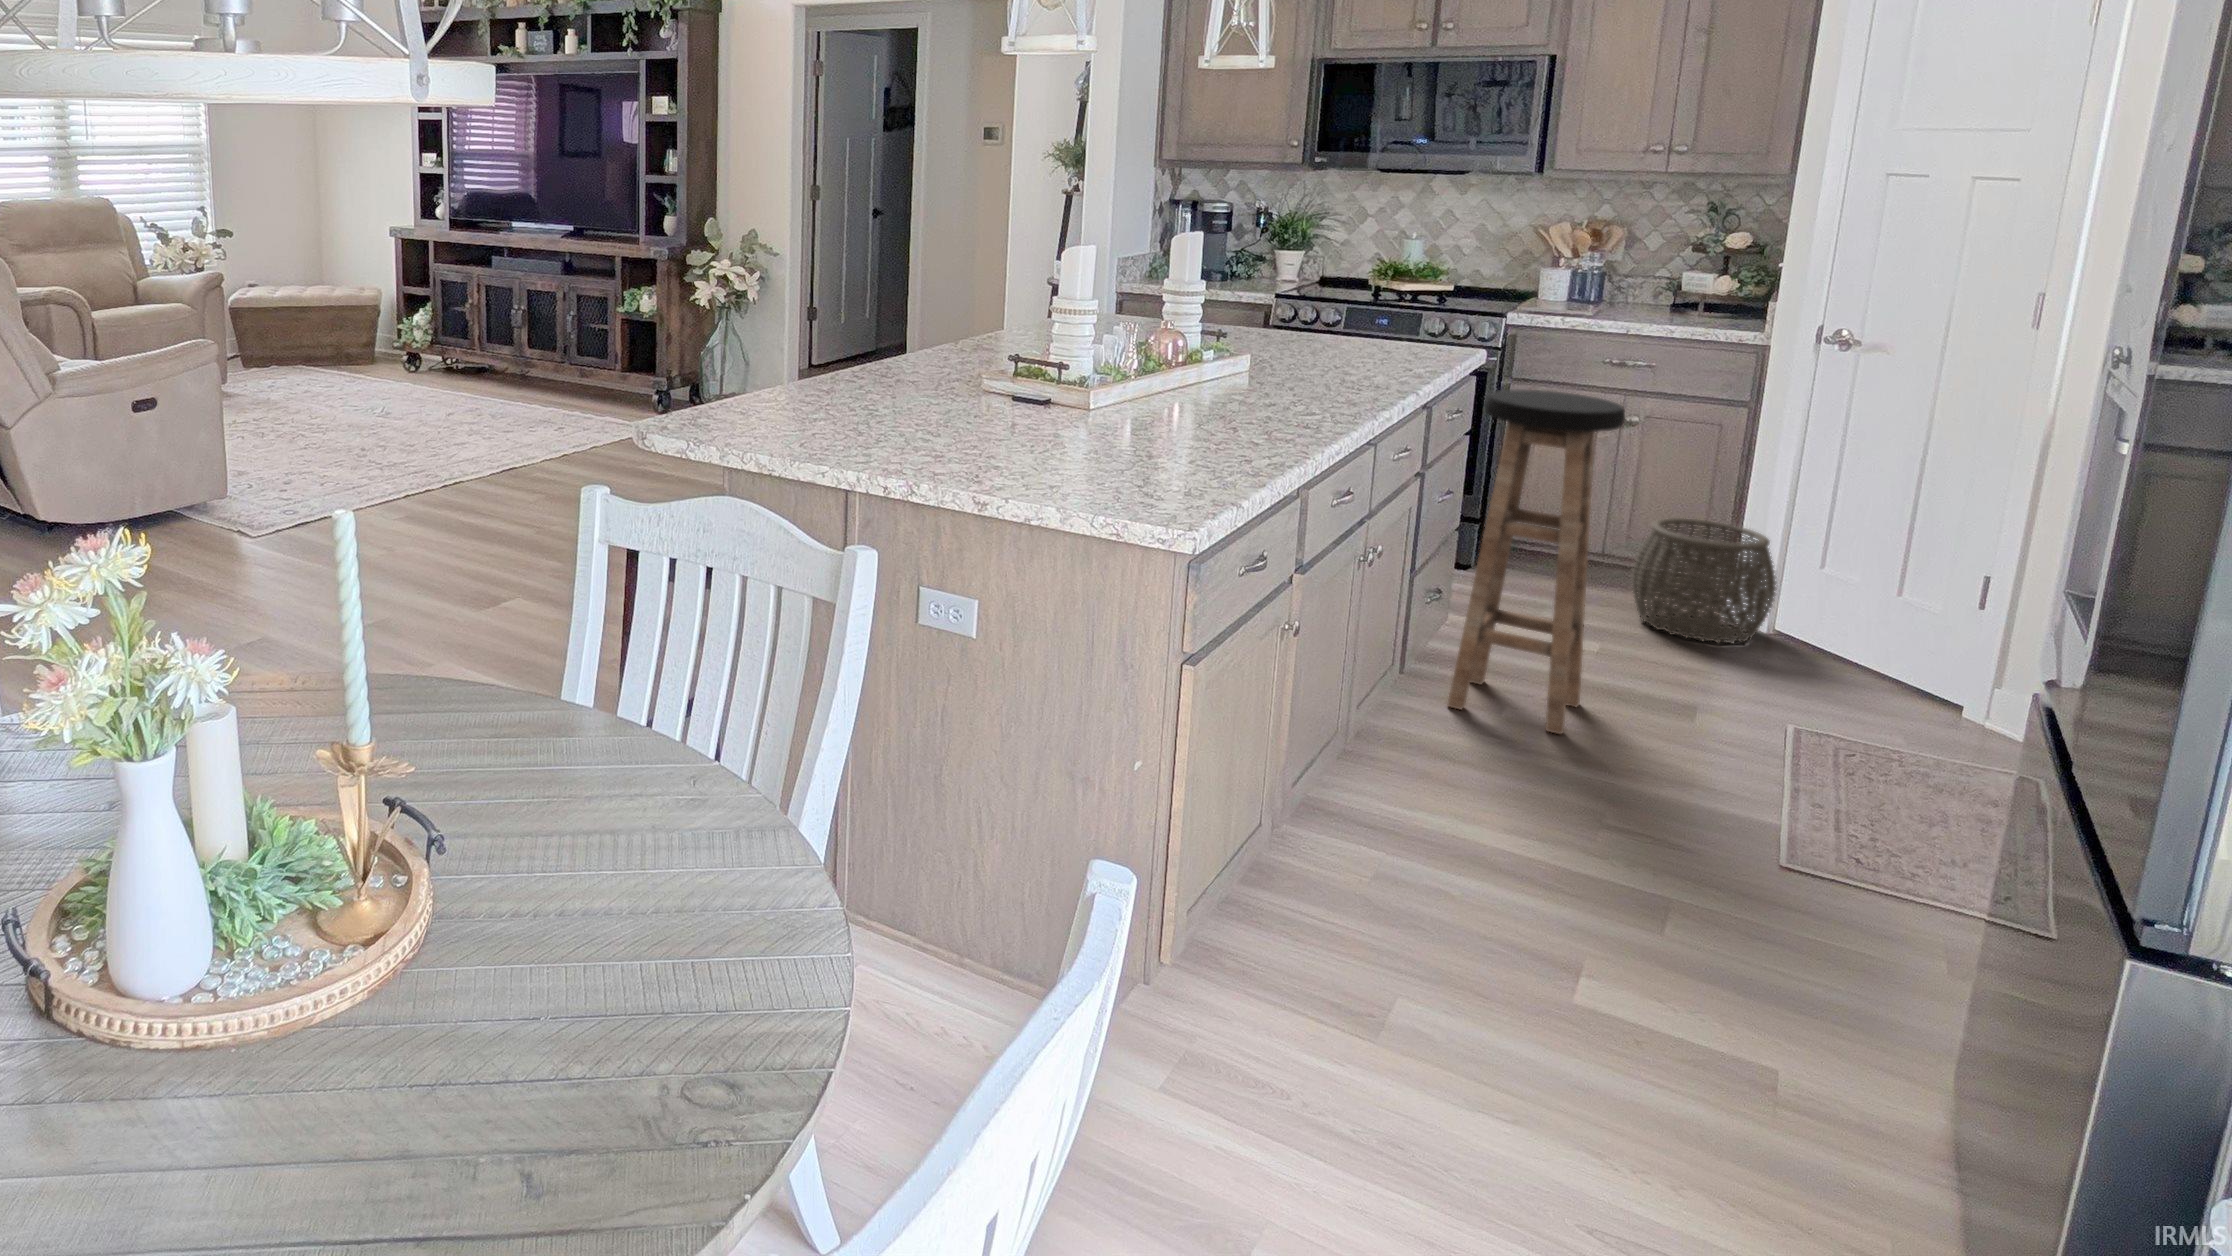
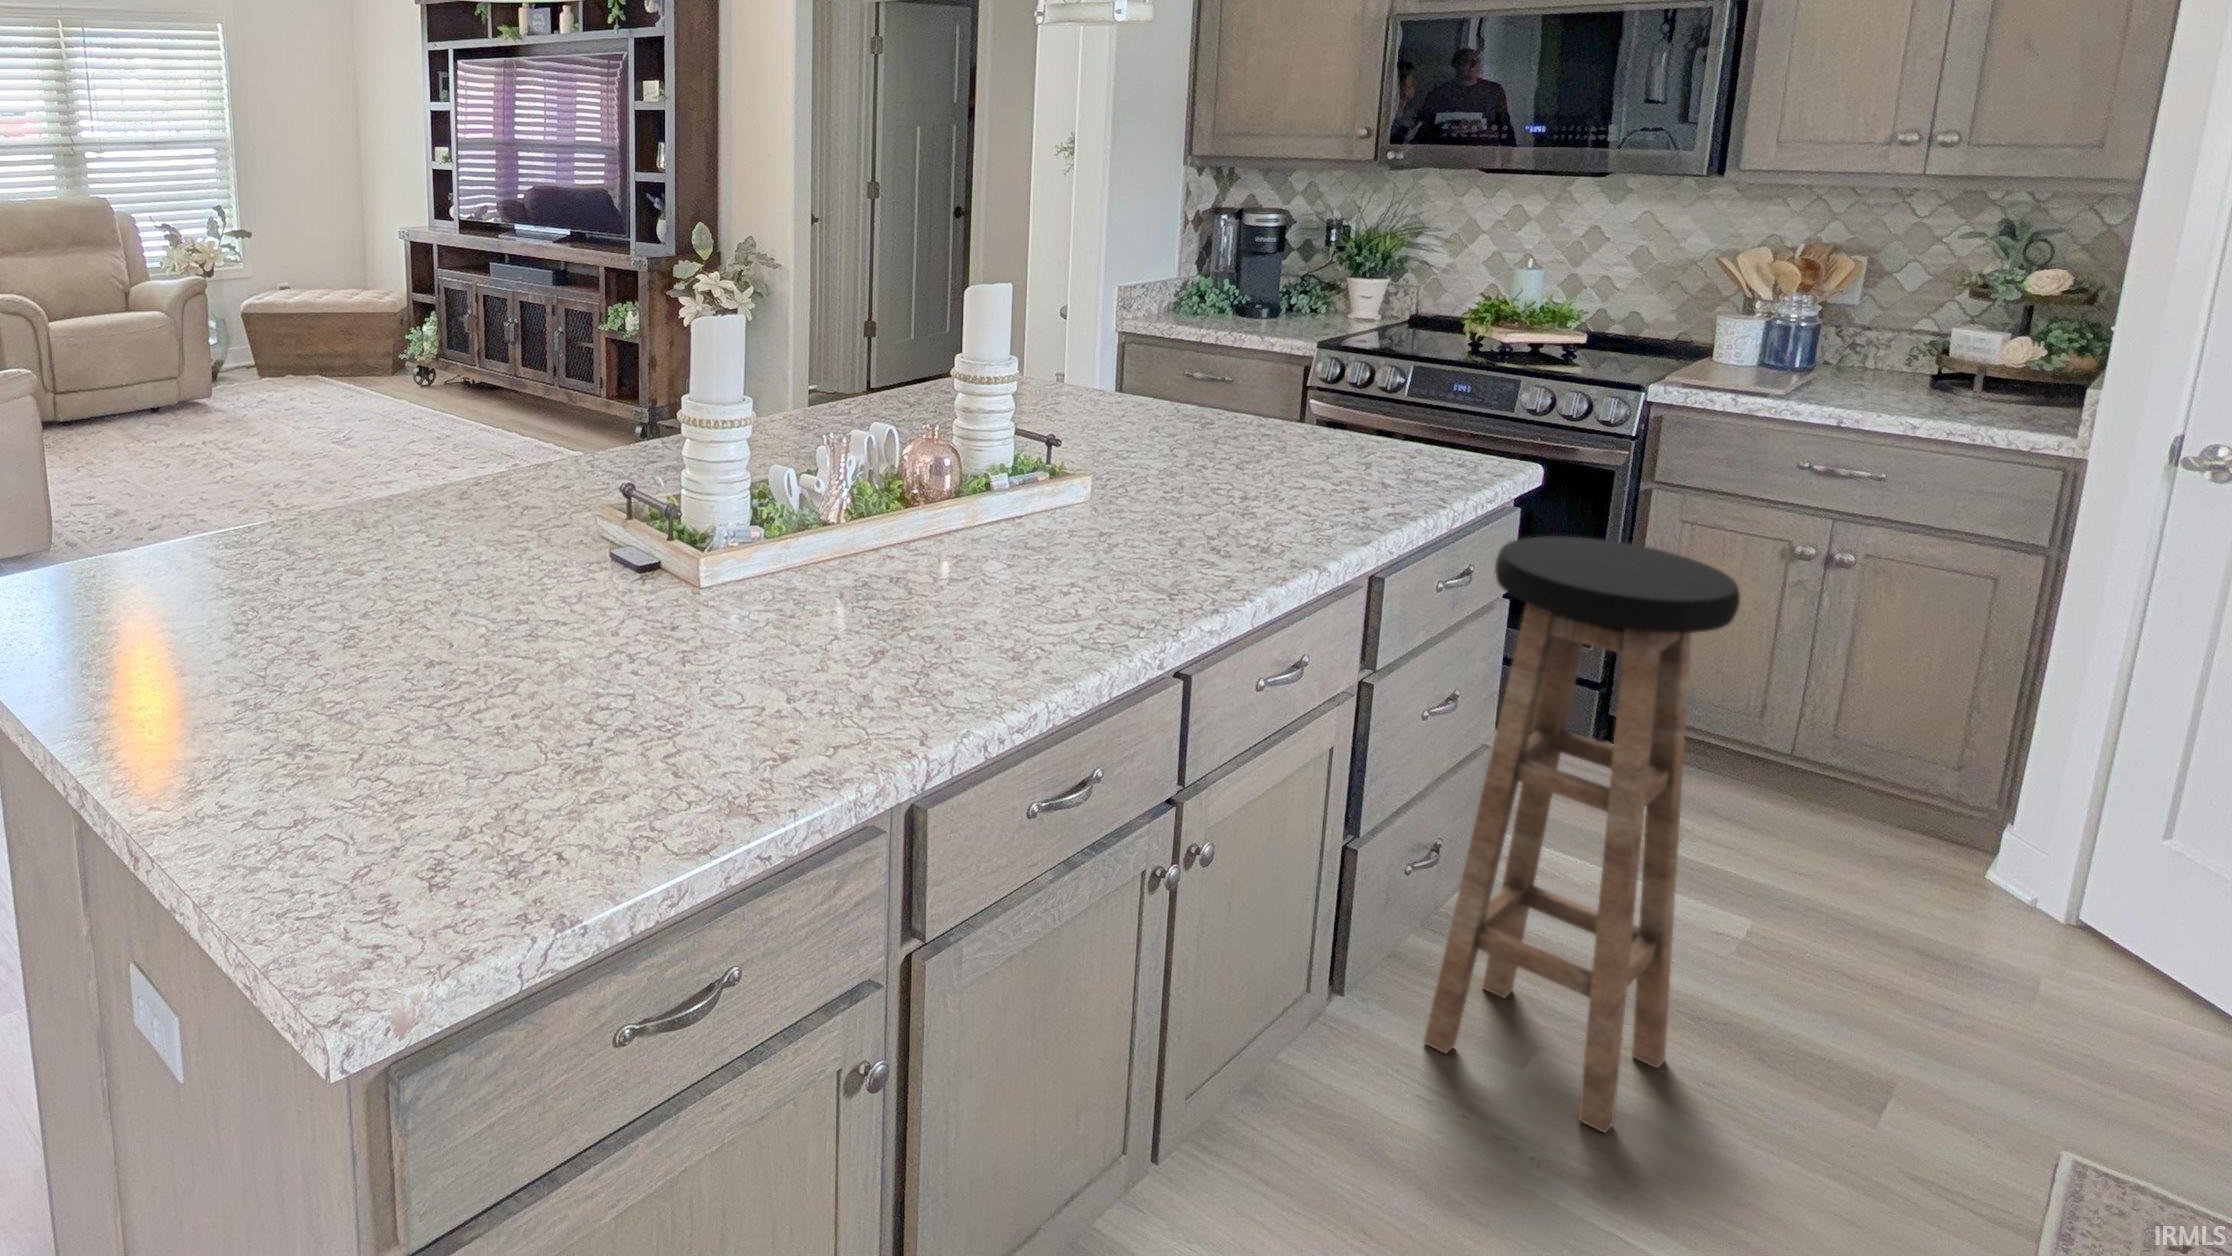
woven basket: present [1632,518,1776,643] -> none [1818,724,2078,948]

